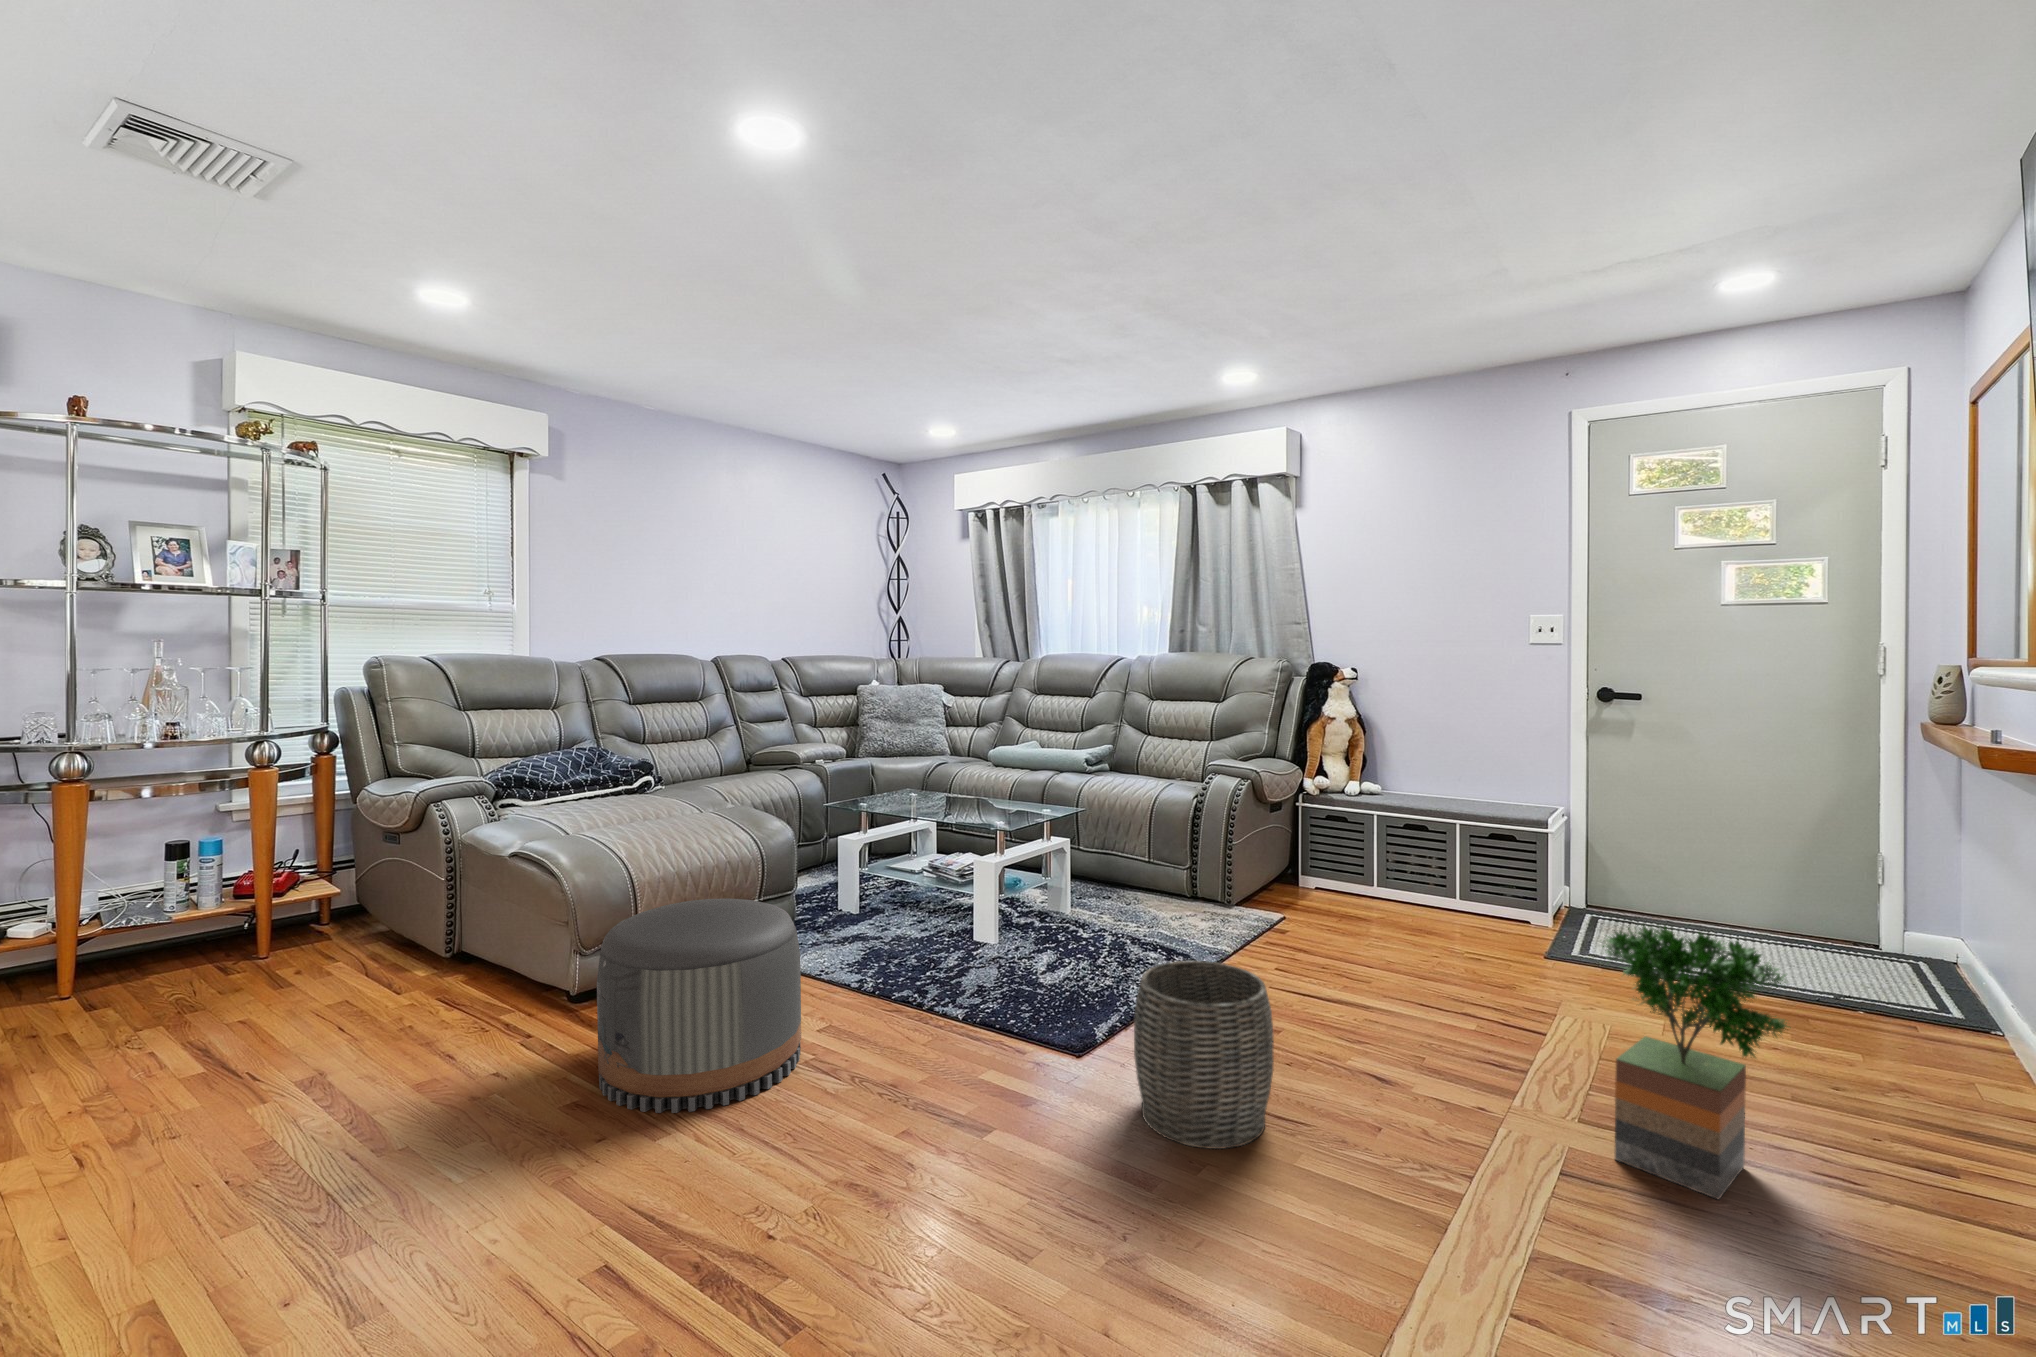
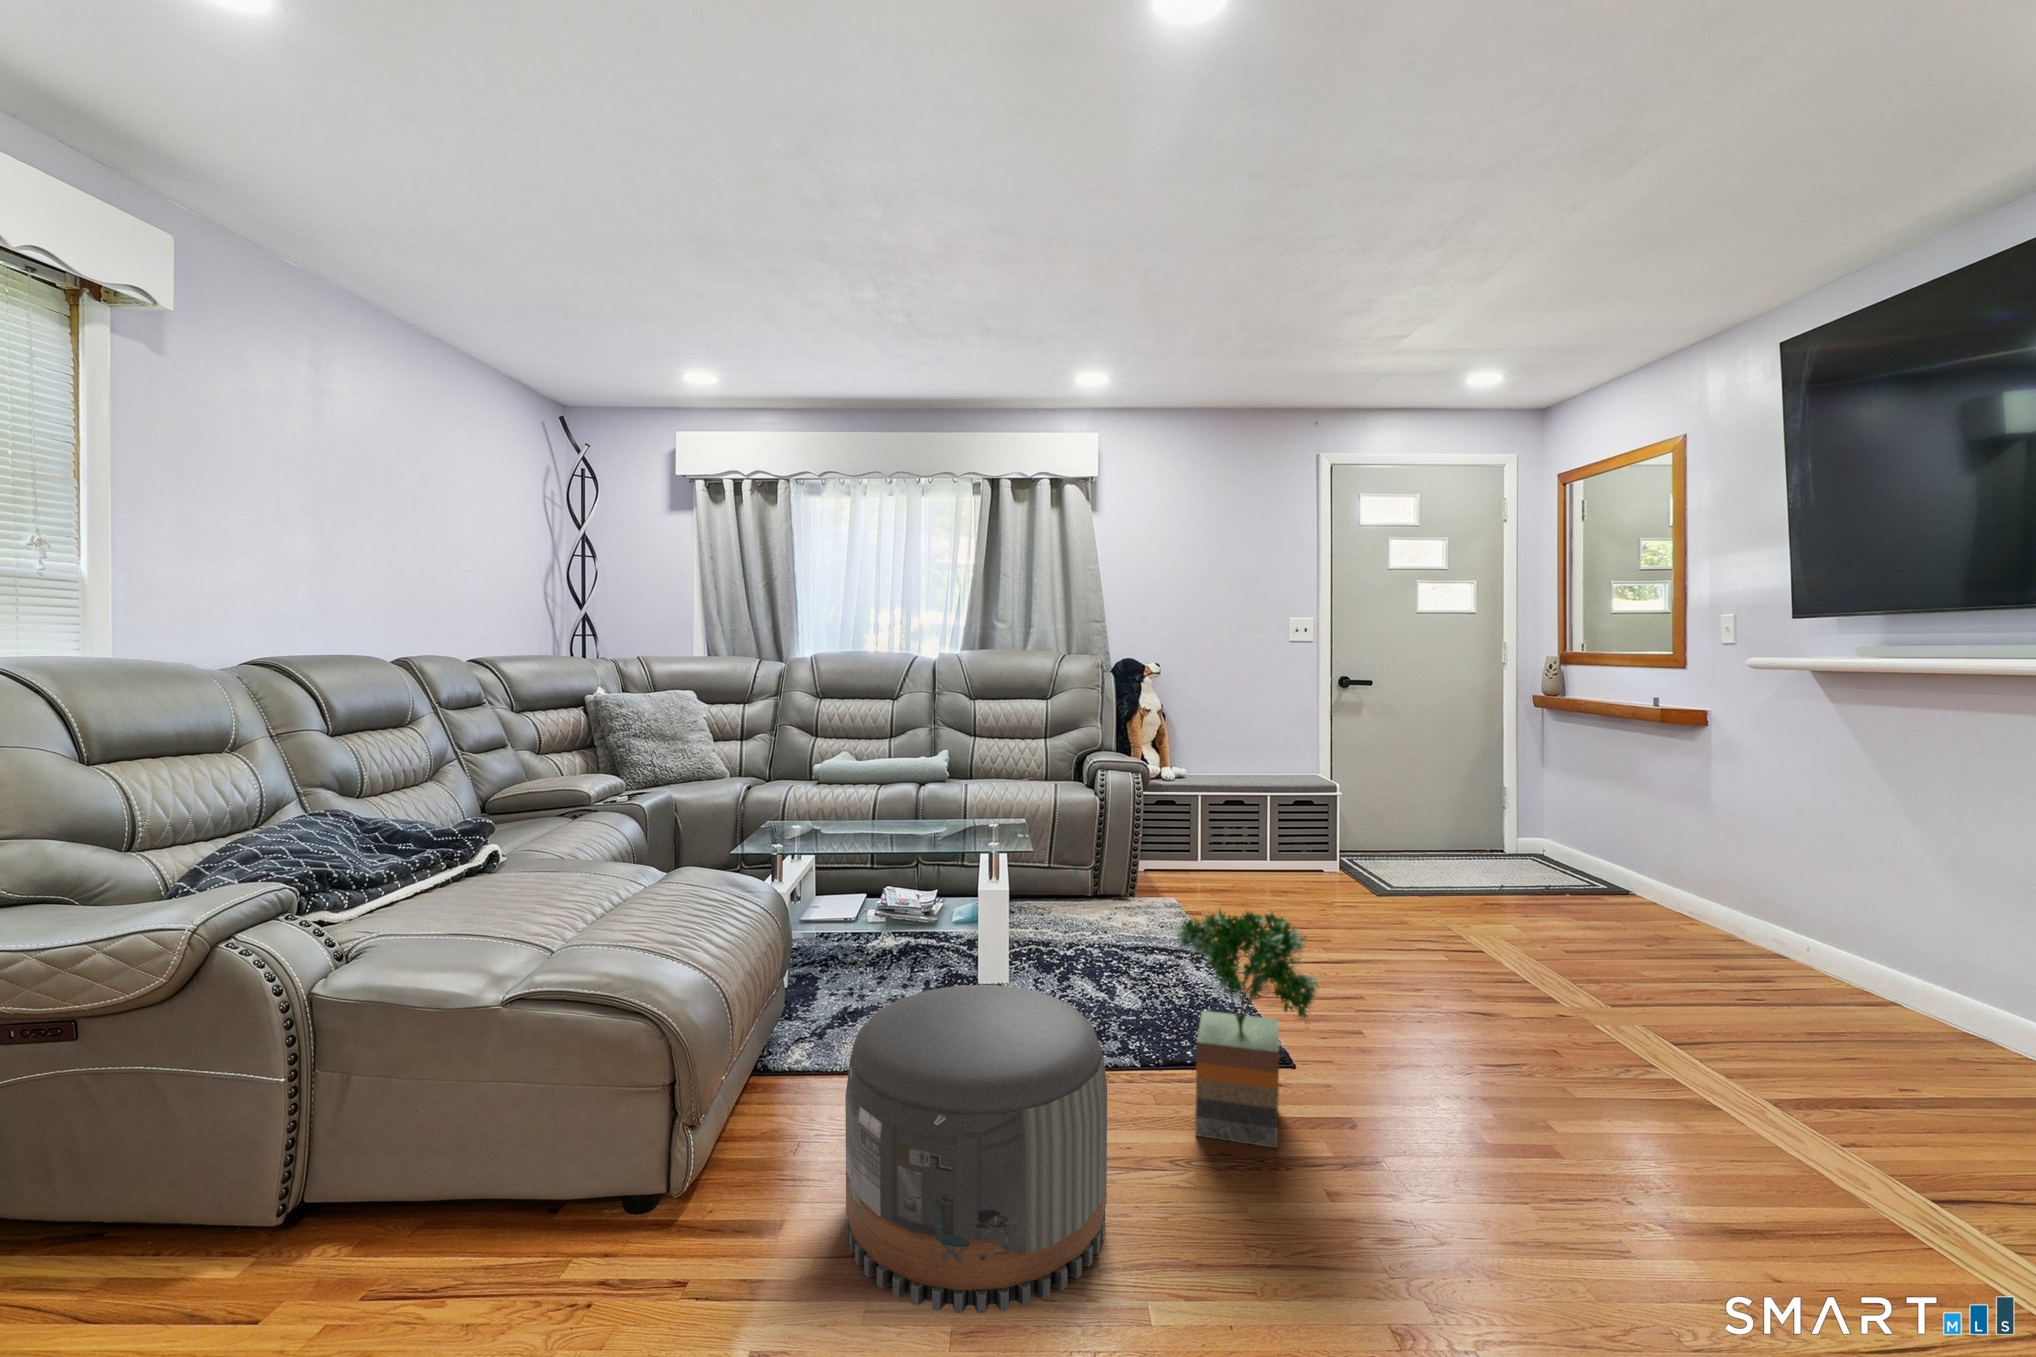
potted tree: present [1603,925,1791,1199] -> present [1176,910,1318,1148]
woven basket: present [1134,961,1273,1149] -> none [1379,945,1519,1115]

